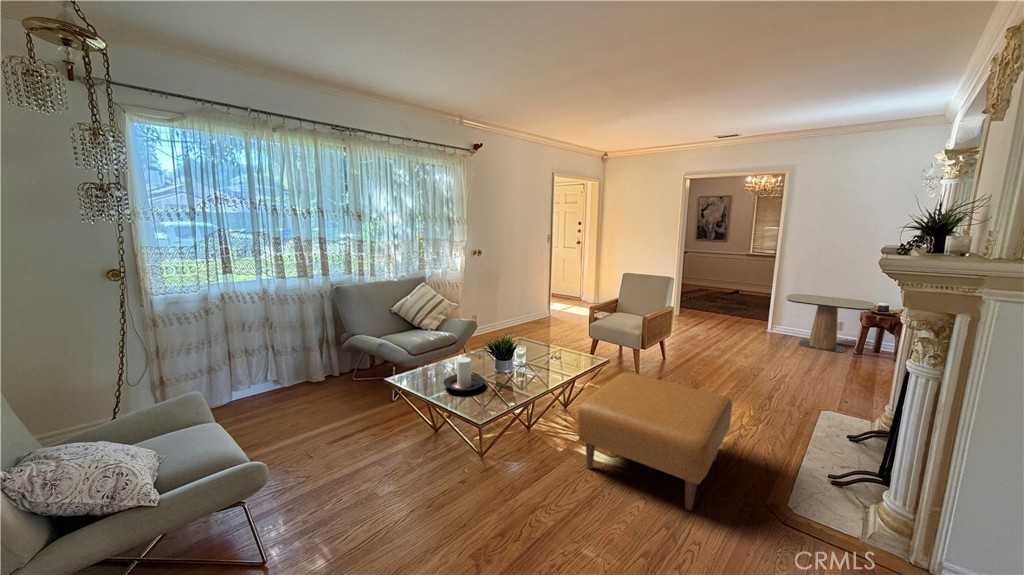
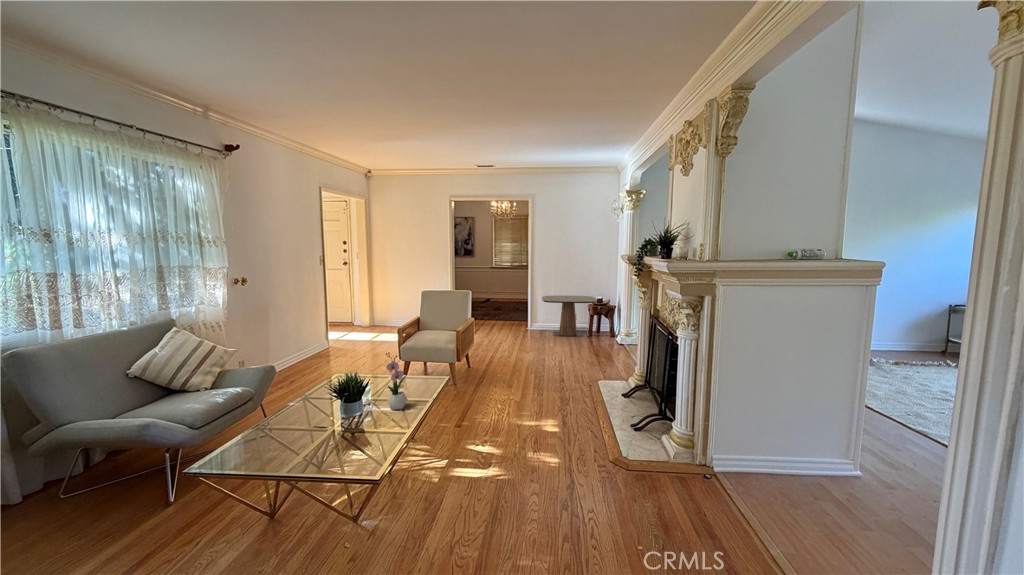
flower arrangement: none [534,324,555,378] -> present [386,352,408,410]
candle holder: present [443,358,485,392] -> none [283,409,341,455]
ottoman: present [578,373,732,510] -> none [460,384,583,489]

